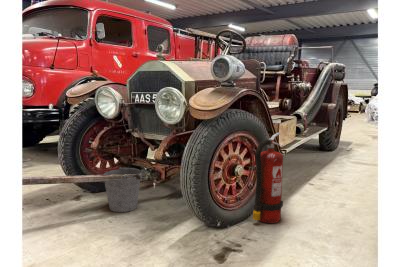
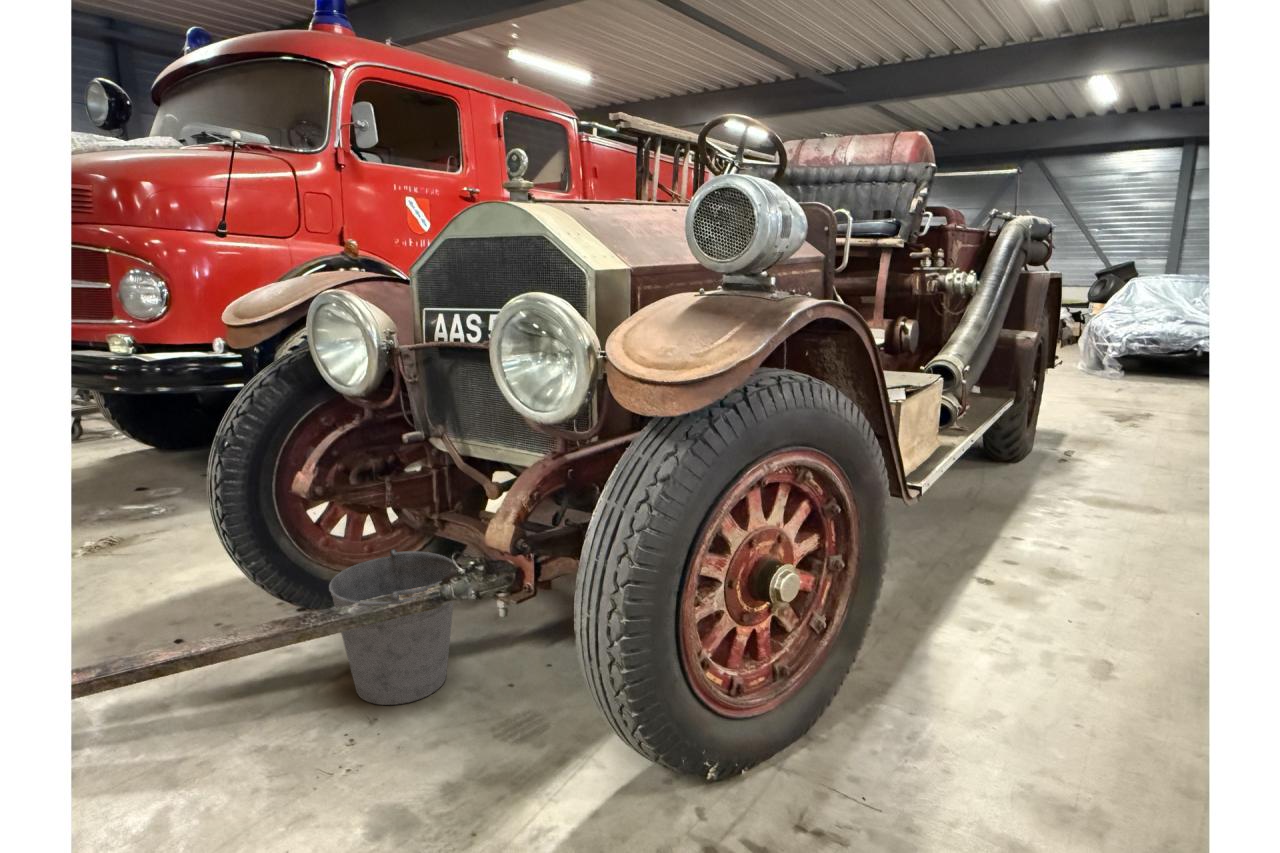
fire extinguisher: present [253,133,283,223] -> none [829,449,938,763]

